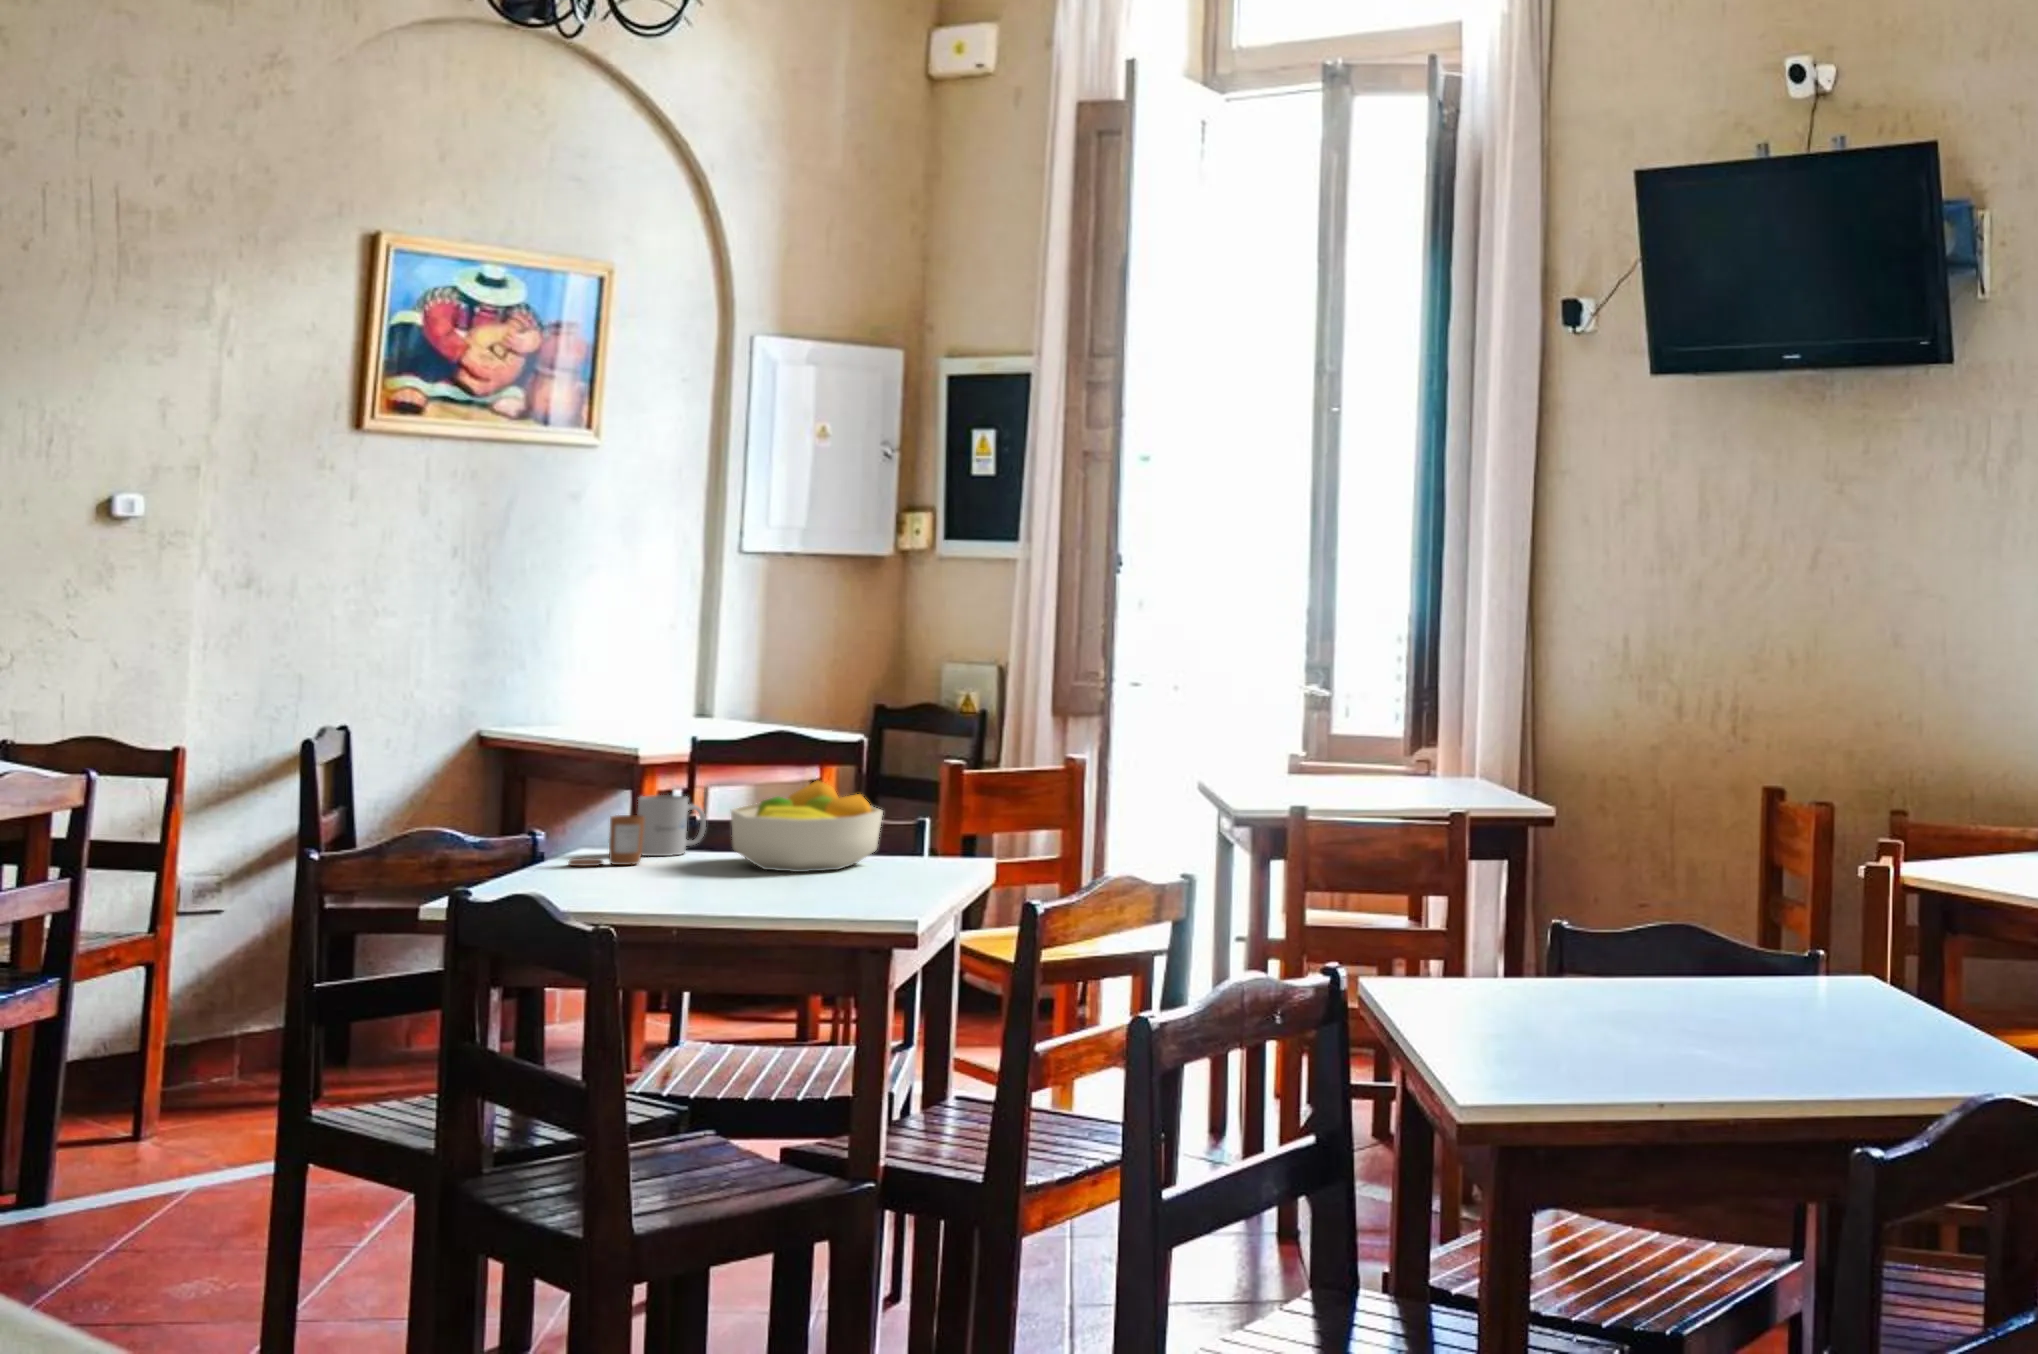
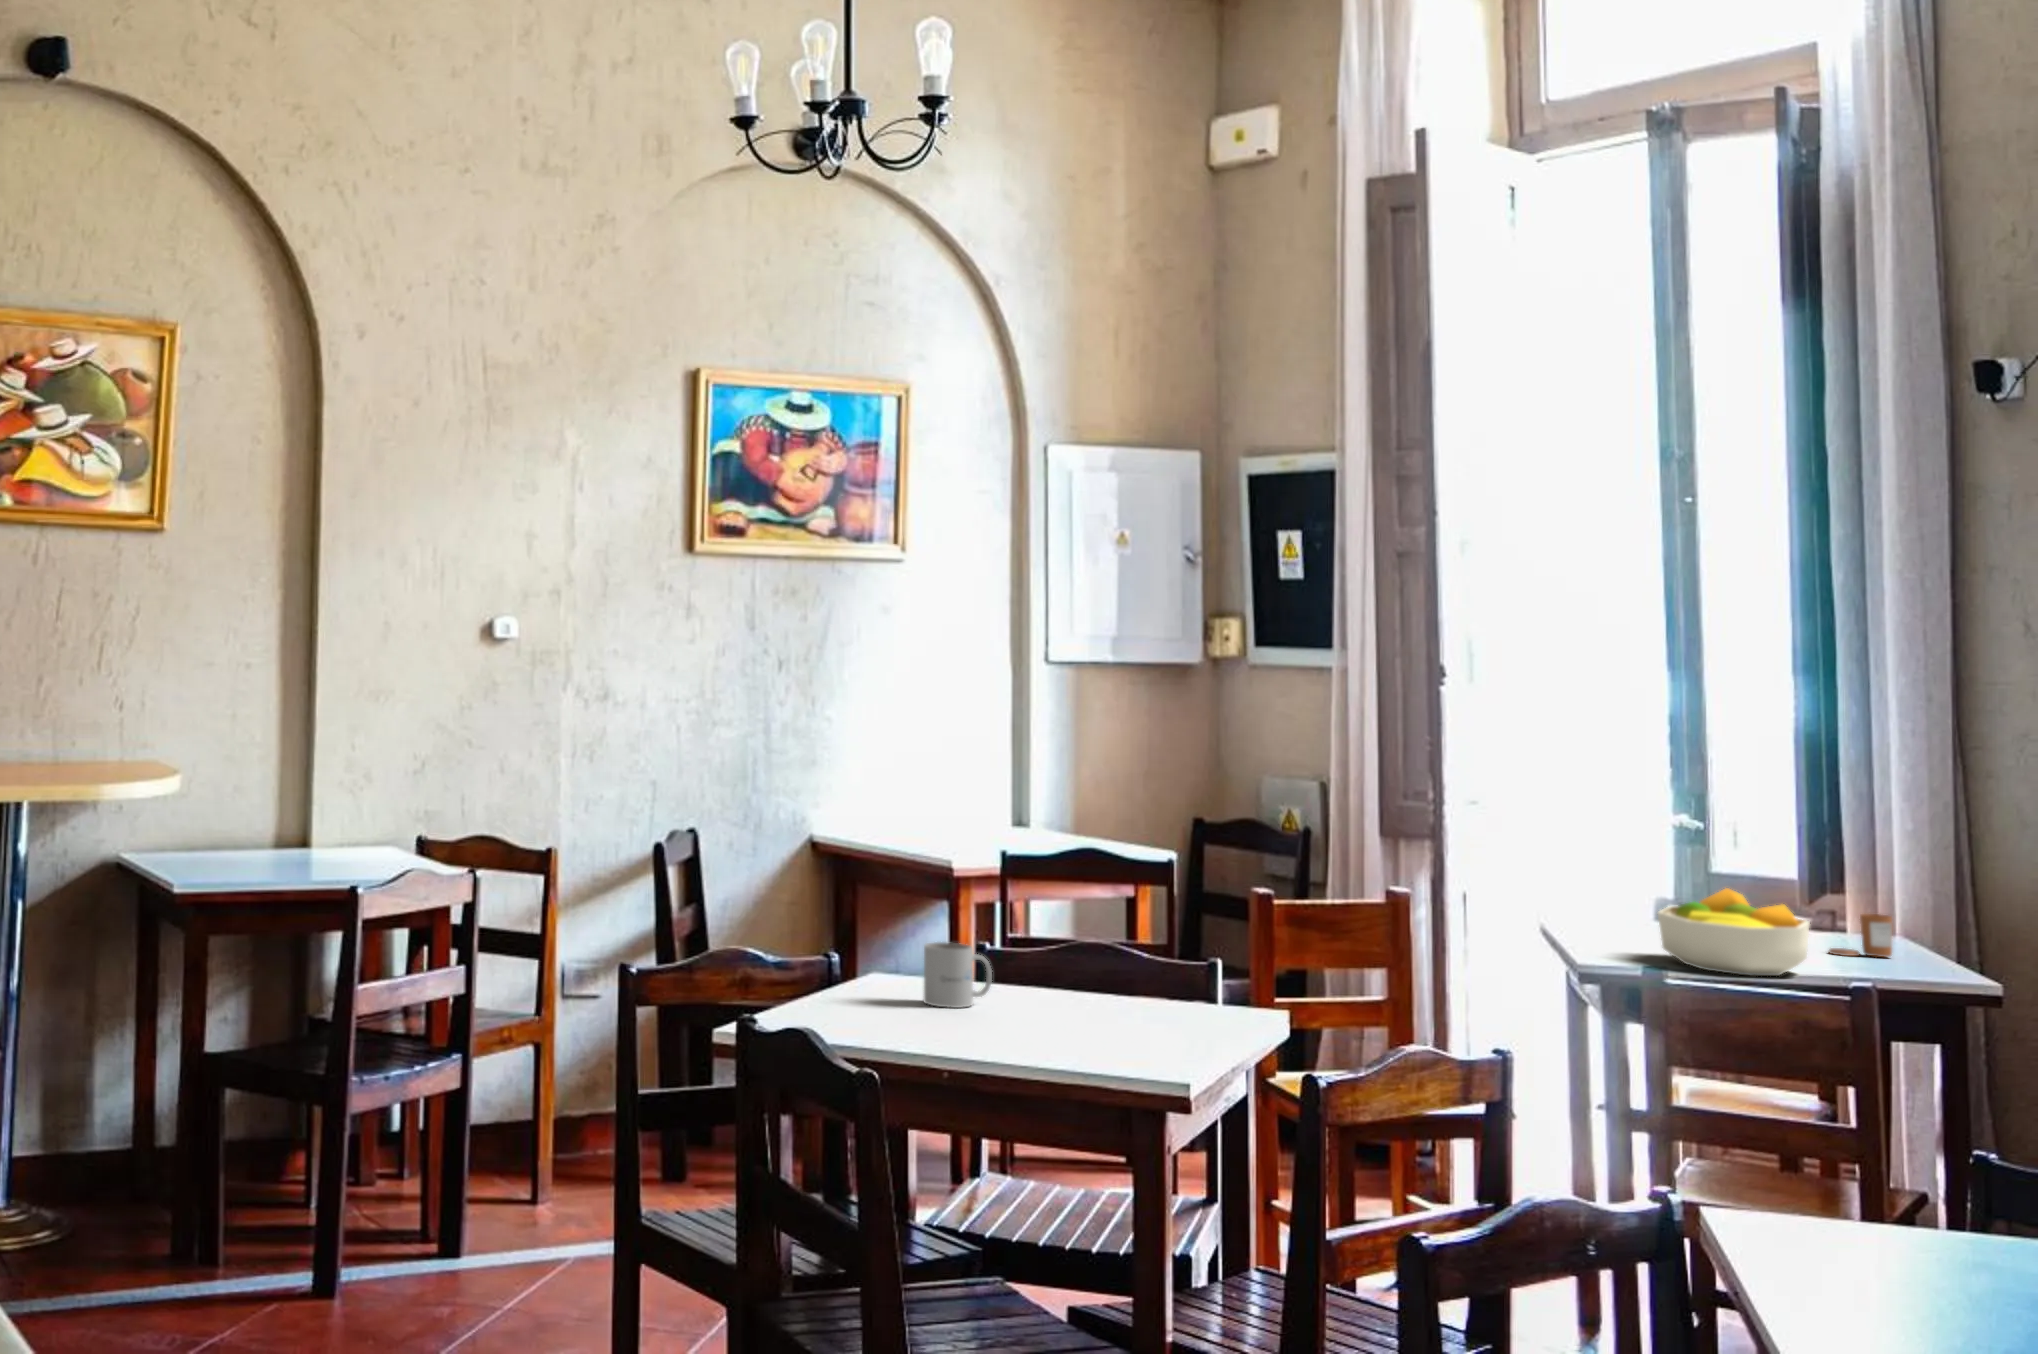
fruit bowl: present [731,781,883,872] -> present [1658,888,1810,976]
candle: present [569,815,645,866] -> present [1829,914,1892,957]

